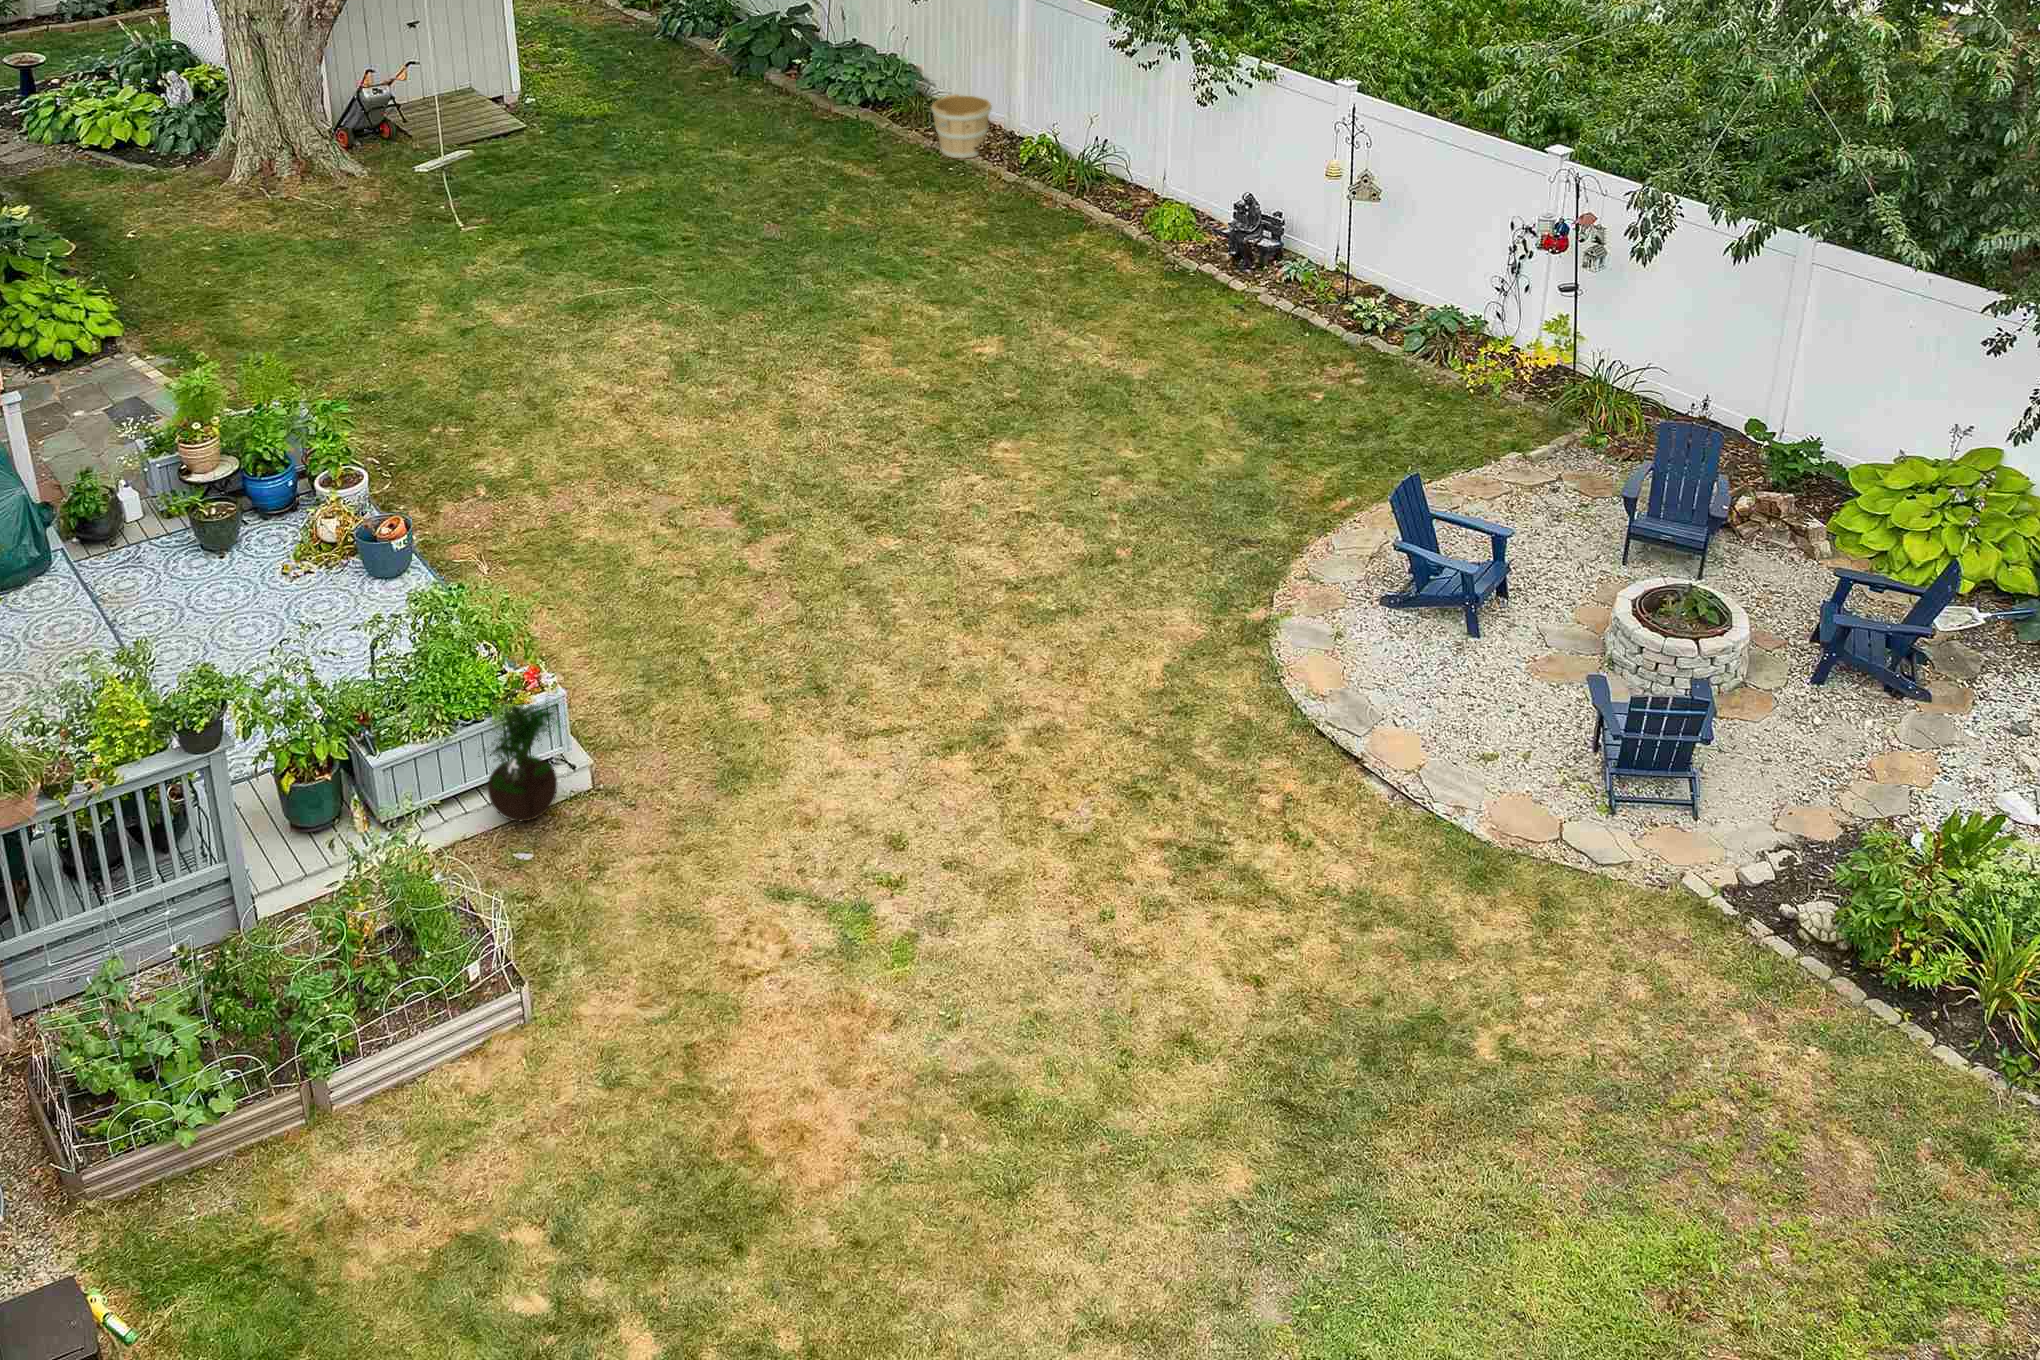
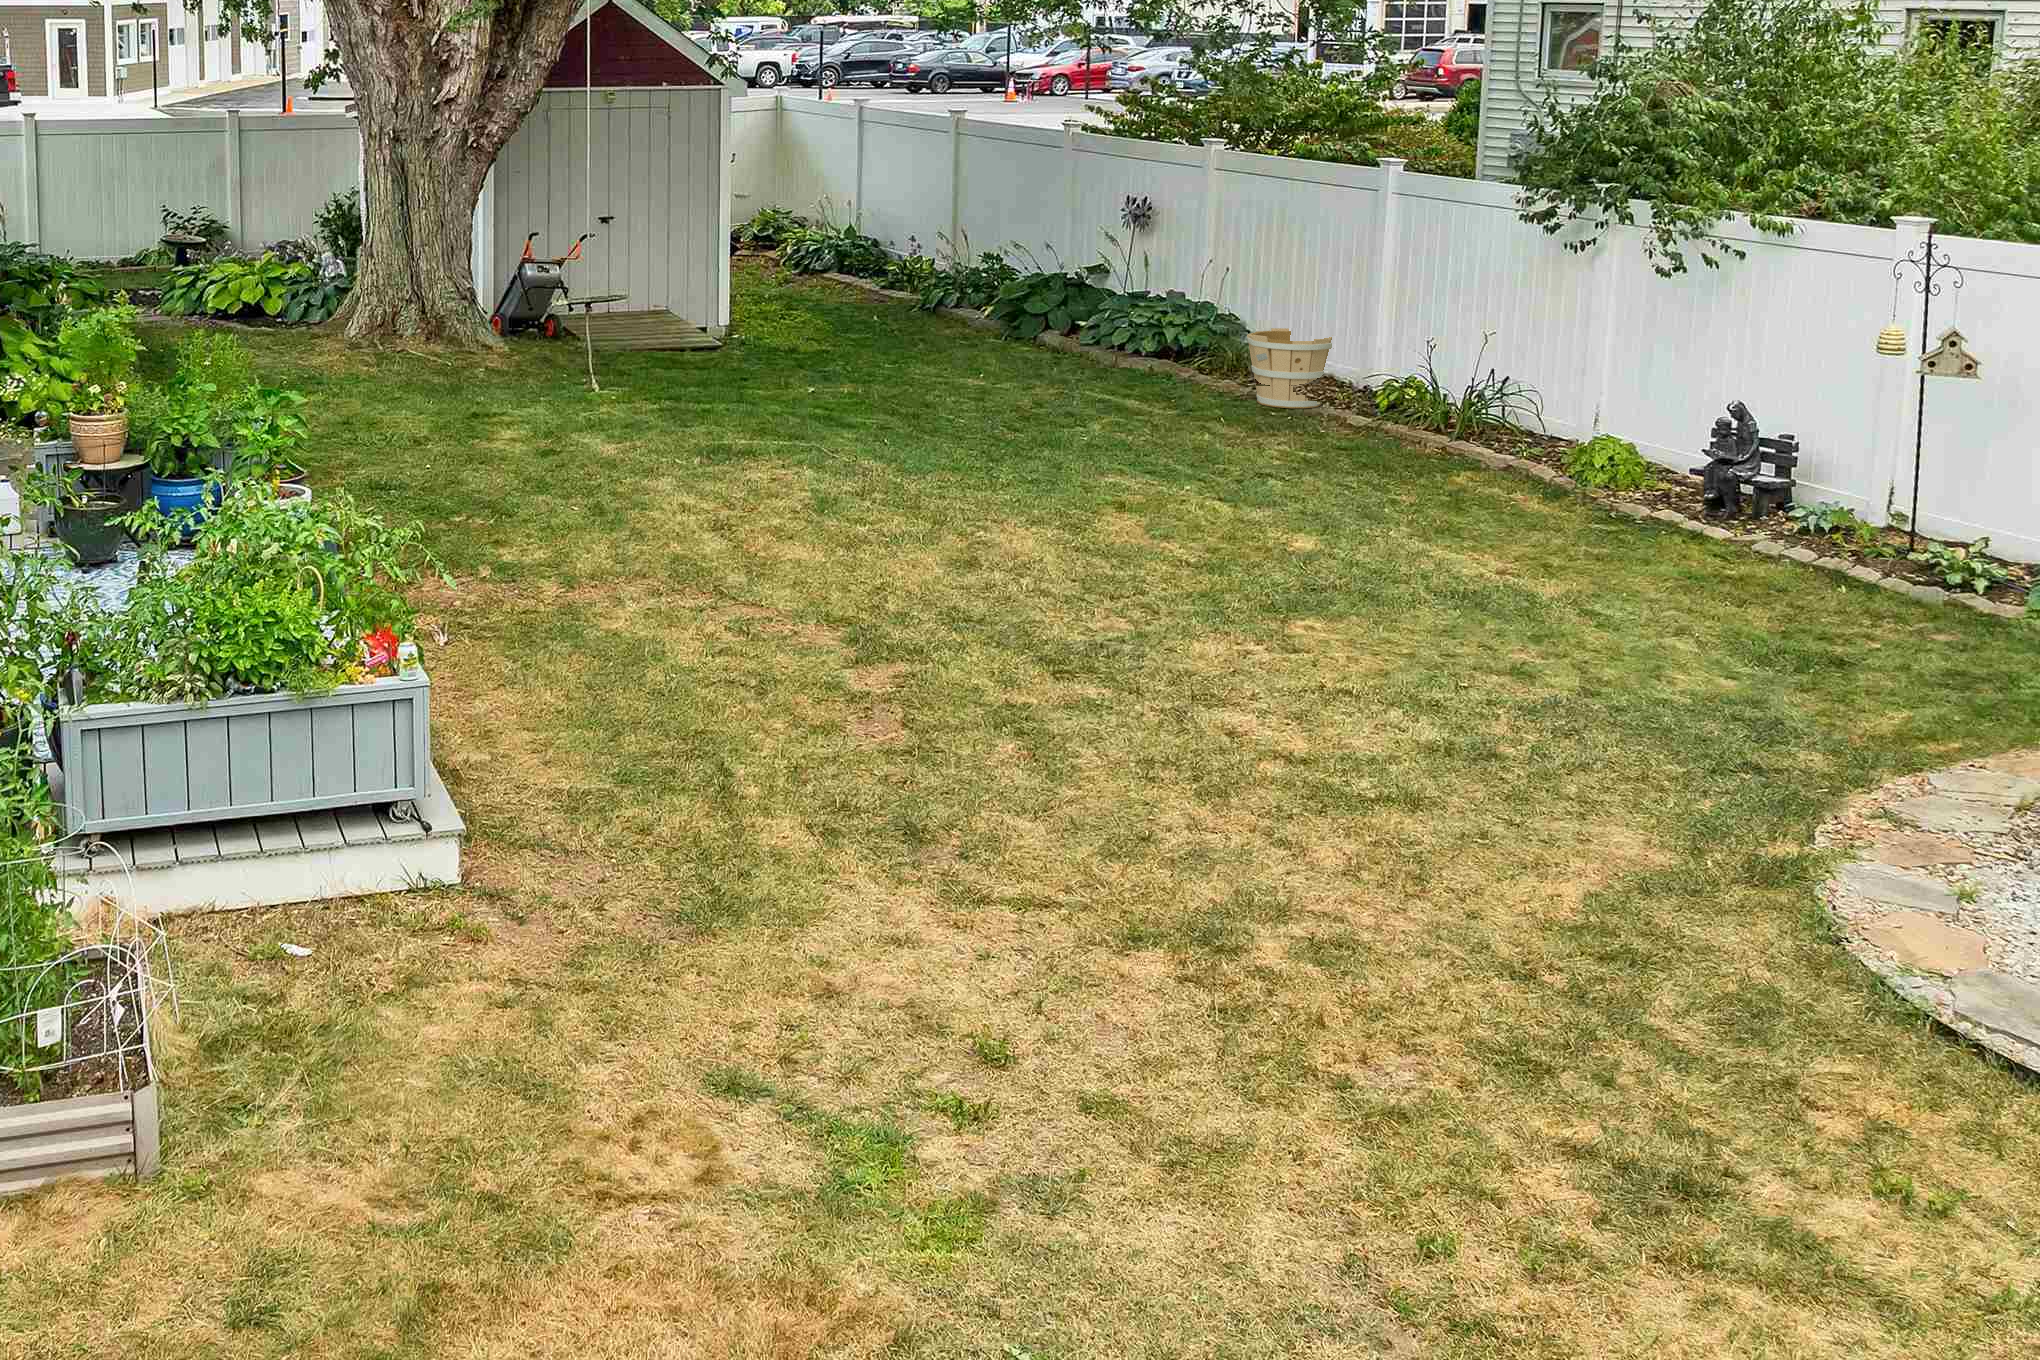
potted tree: present [478,694,562,821] -> none [249,615,404,865]

